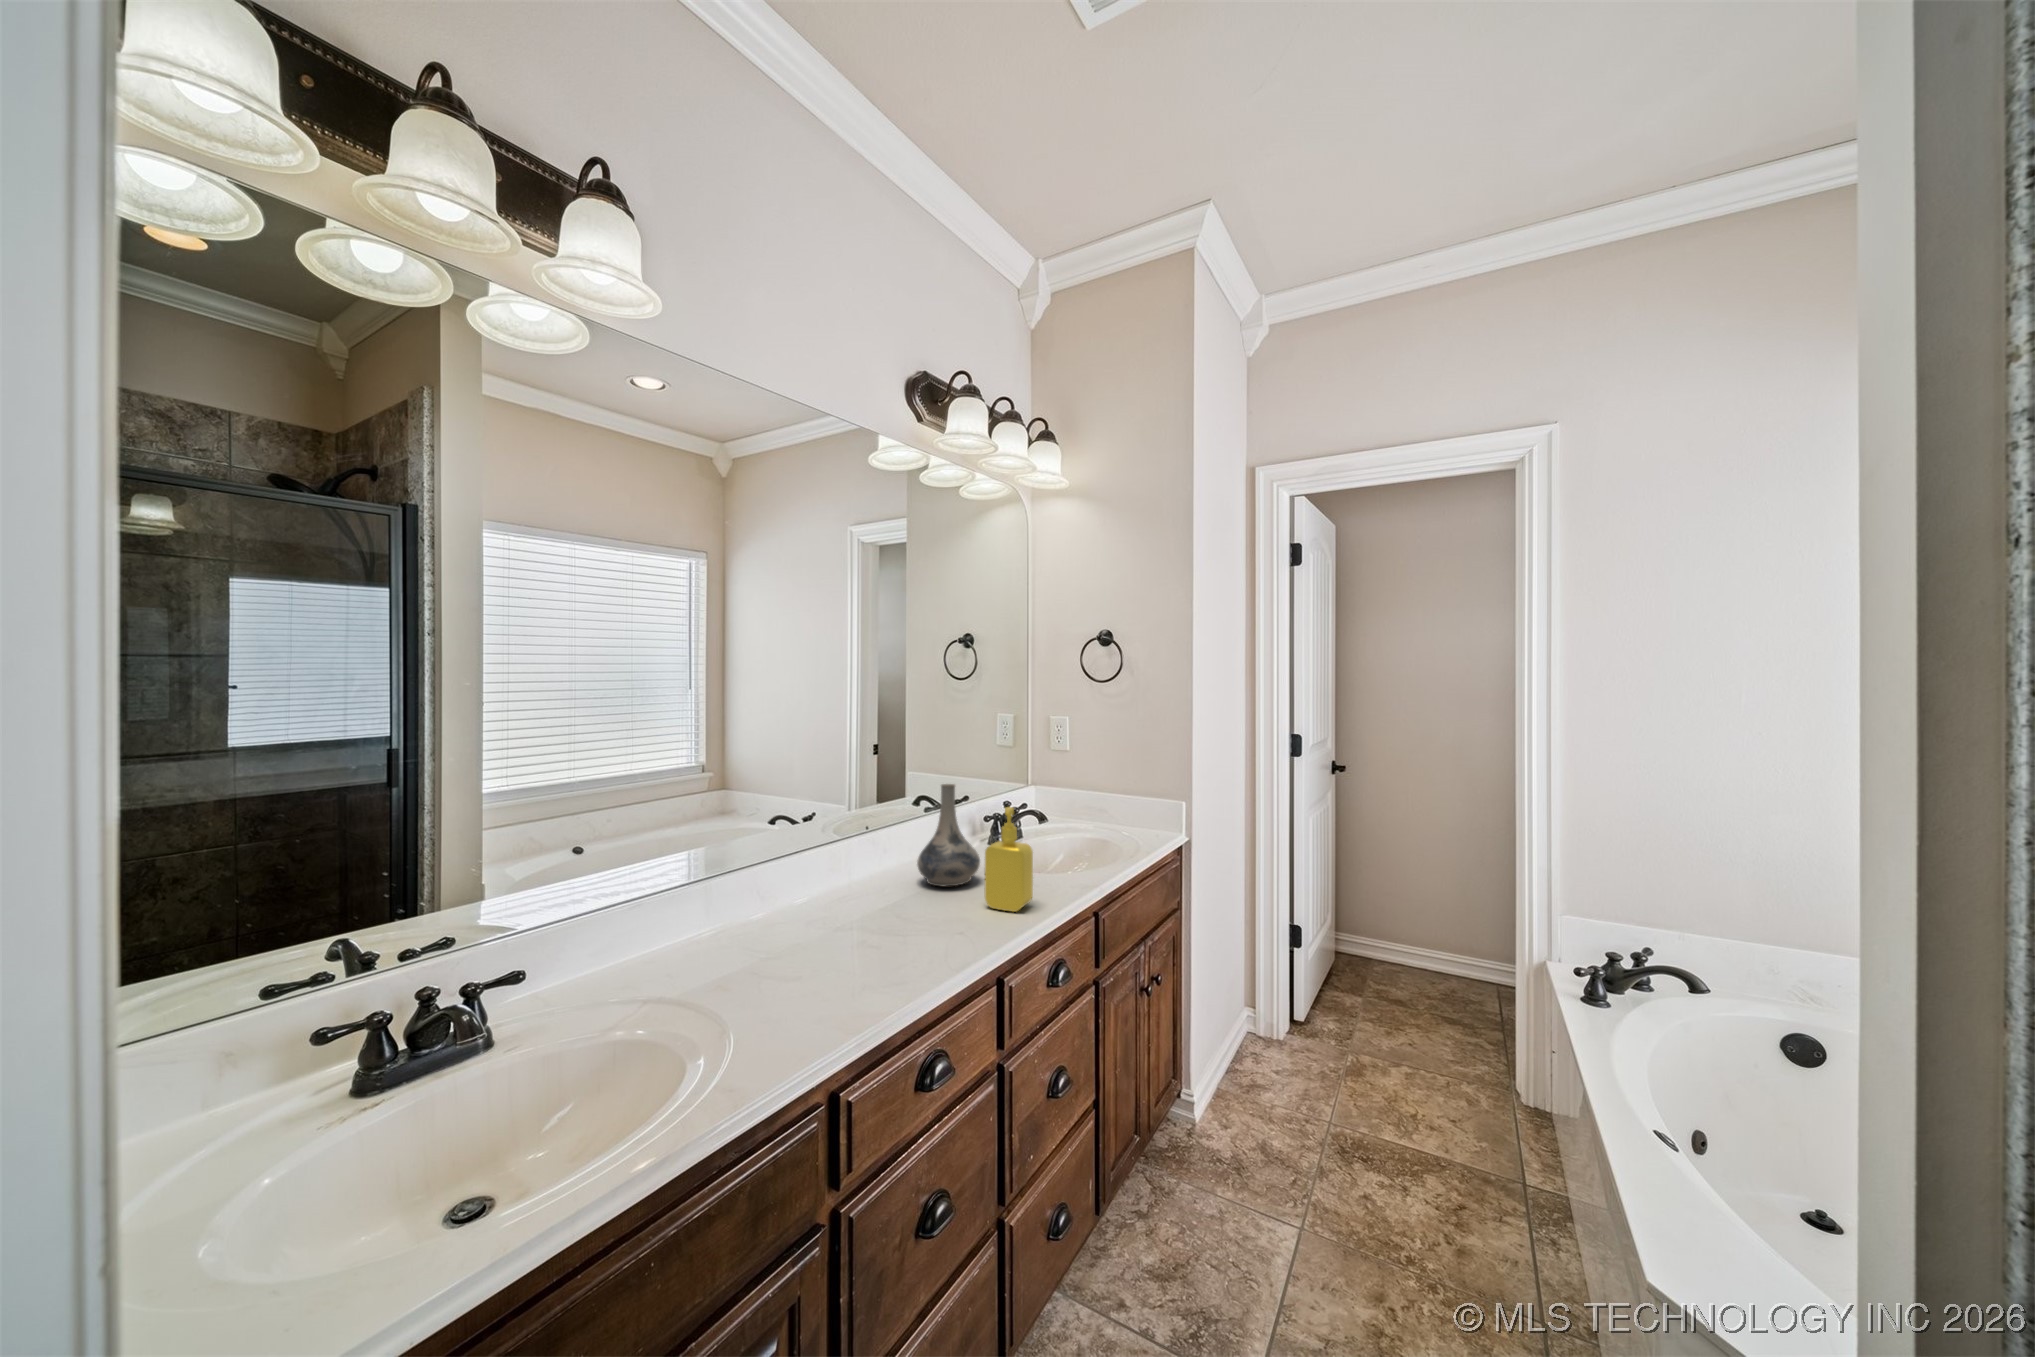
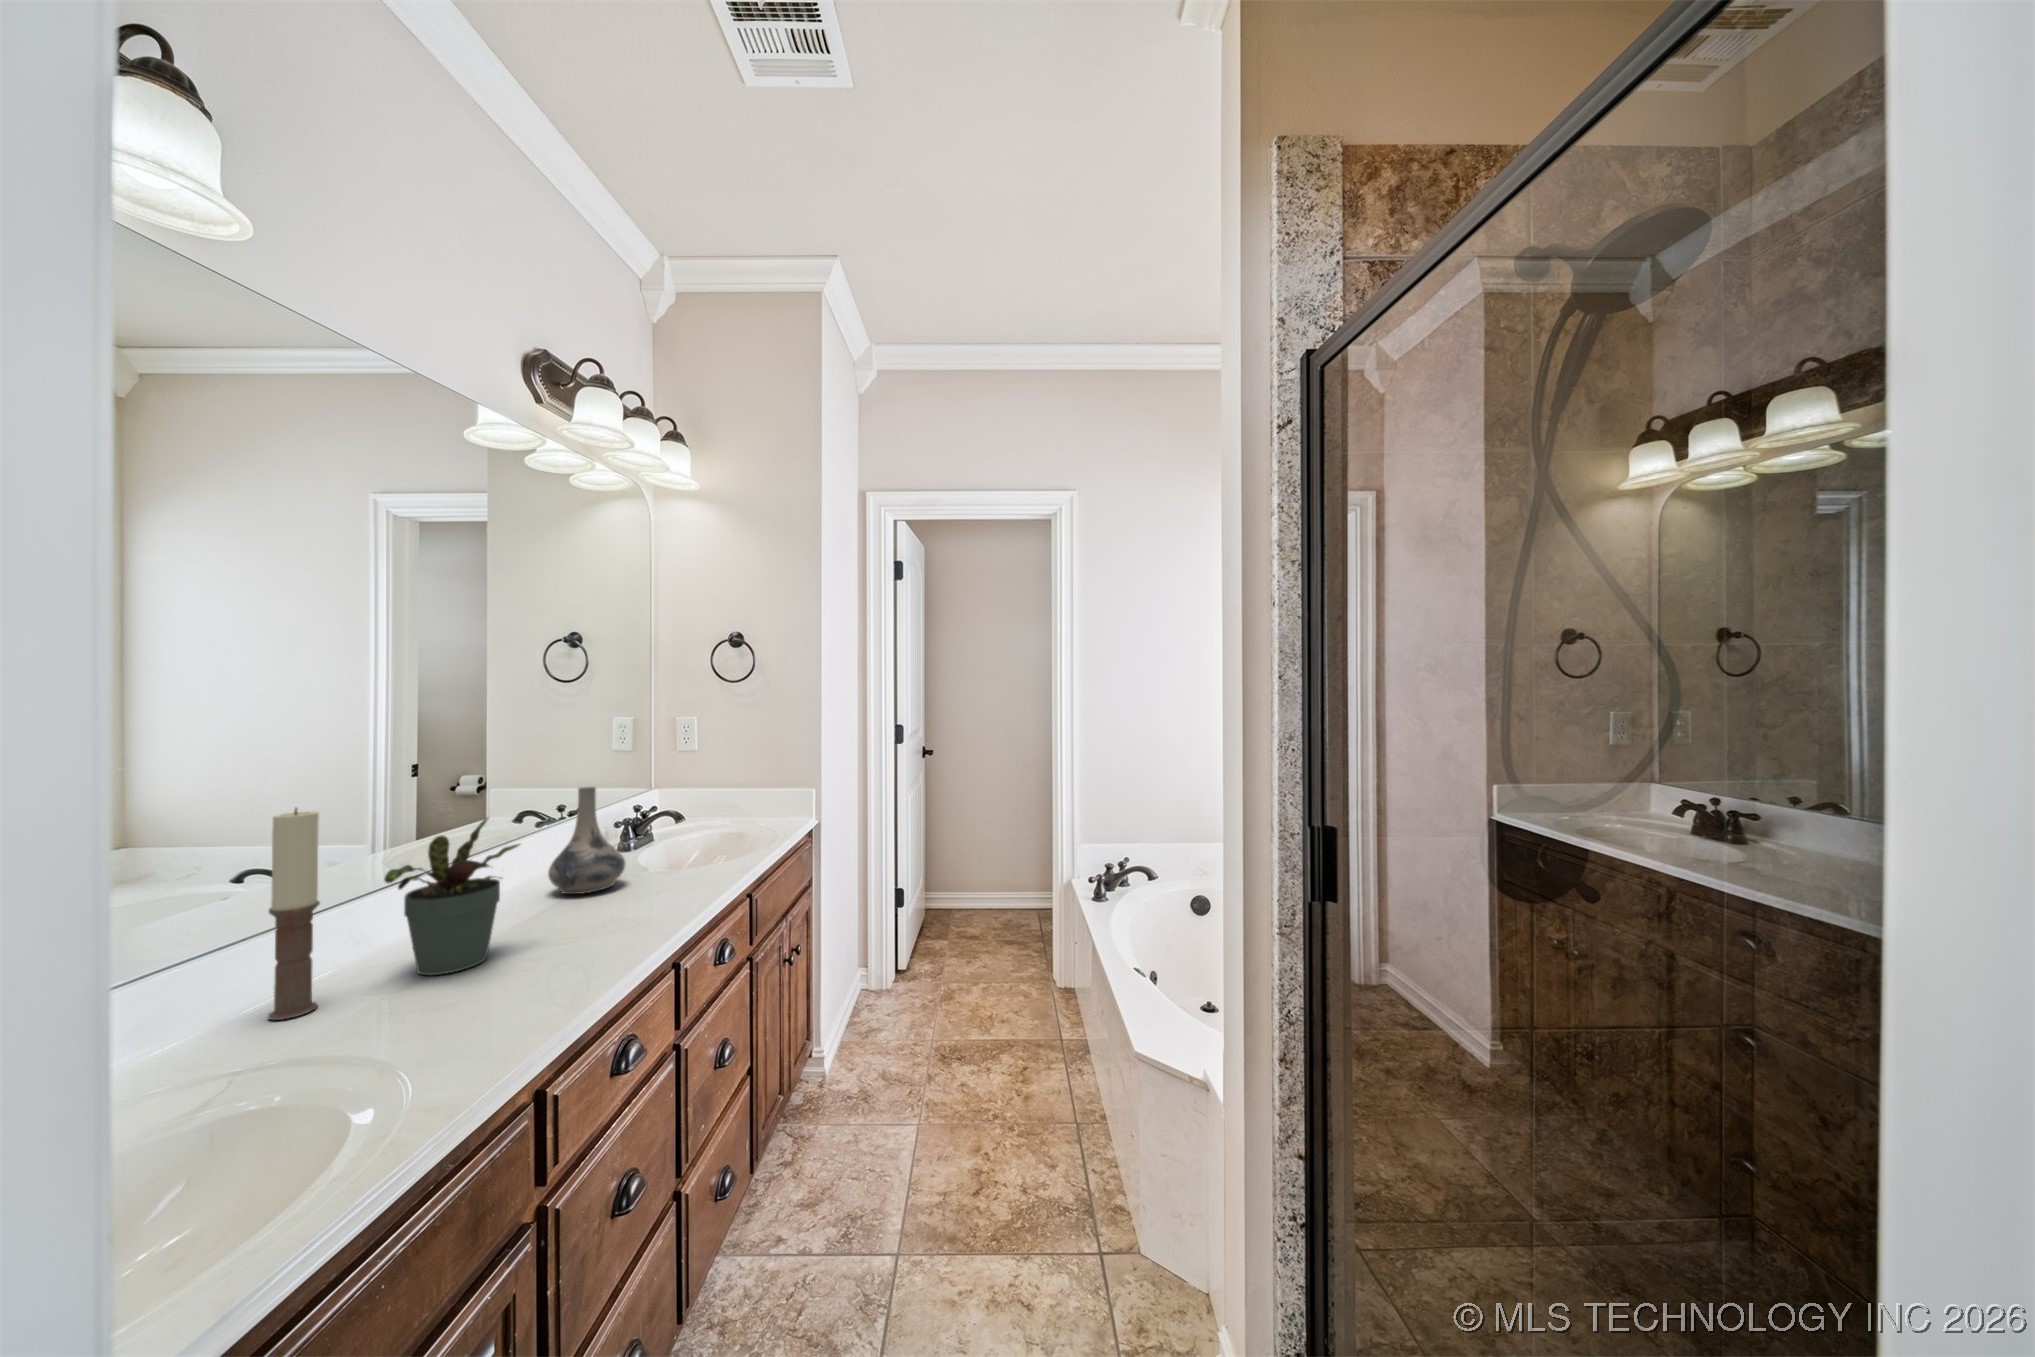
candle: none [695,792,726,965] -> present [268,808,320,1020]
soap dispenser: present [985,807,1033,912] -> none [643,801,695,902]
potted plant: none [769,812,872,949] -> present [384,818,520,975]

